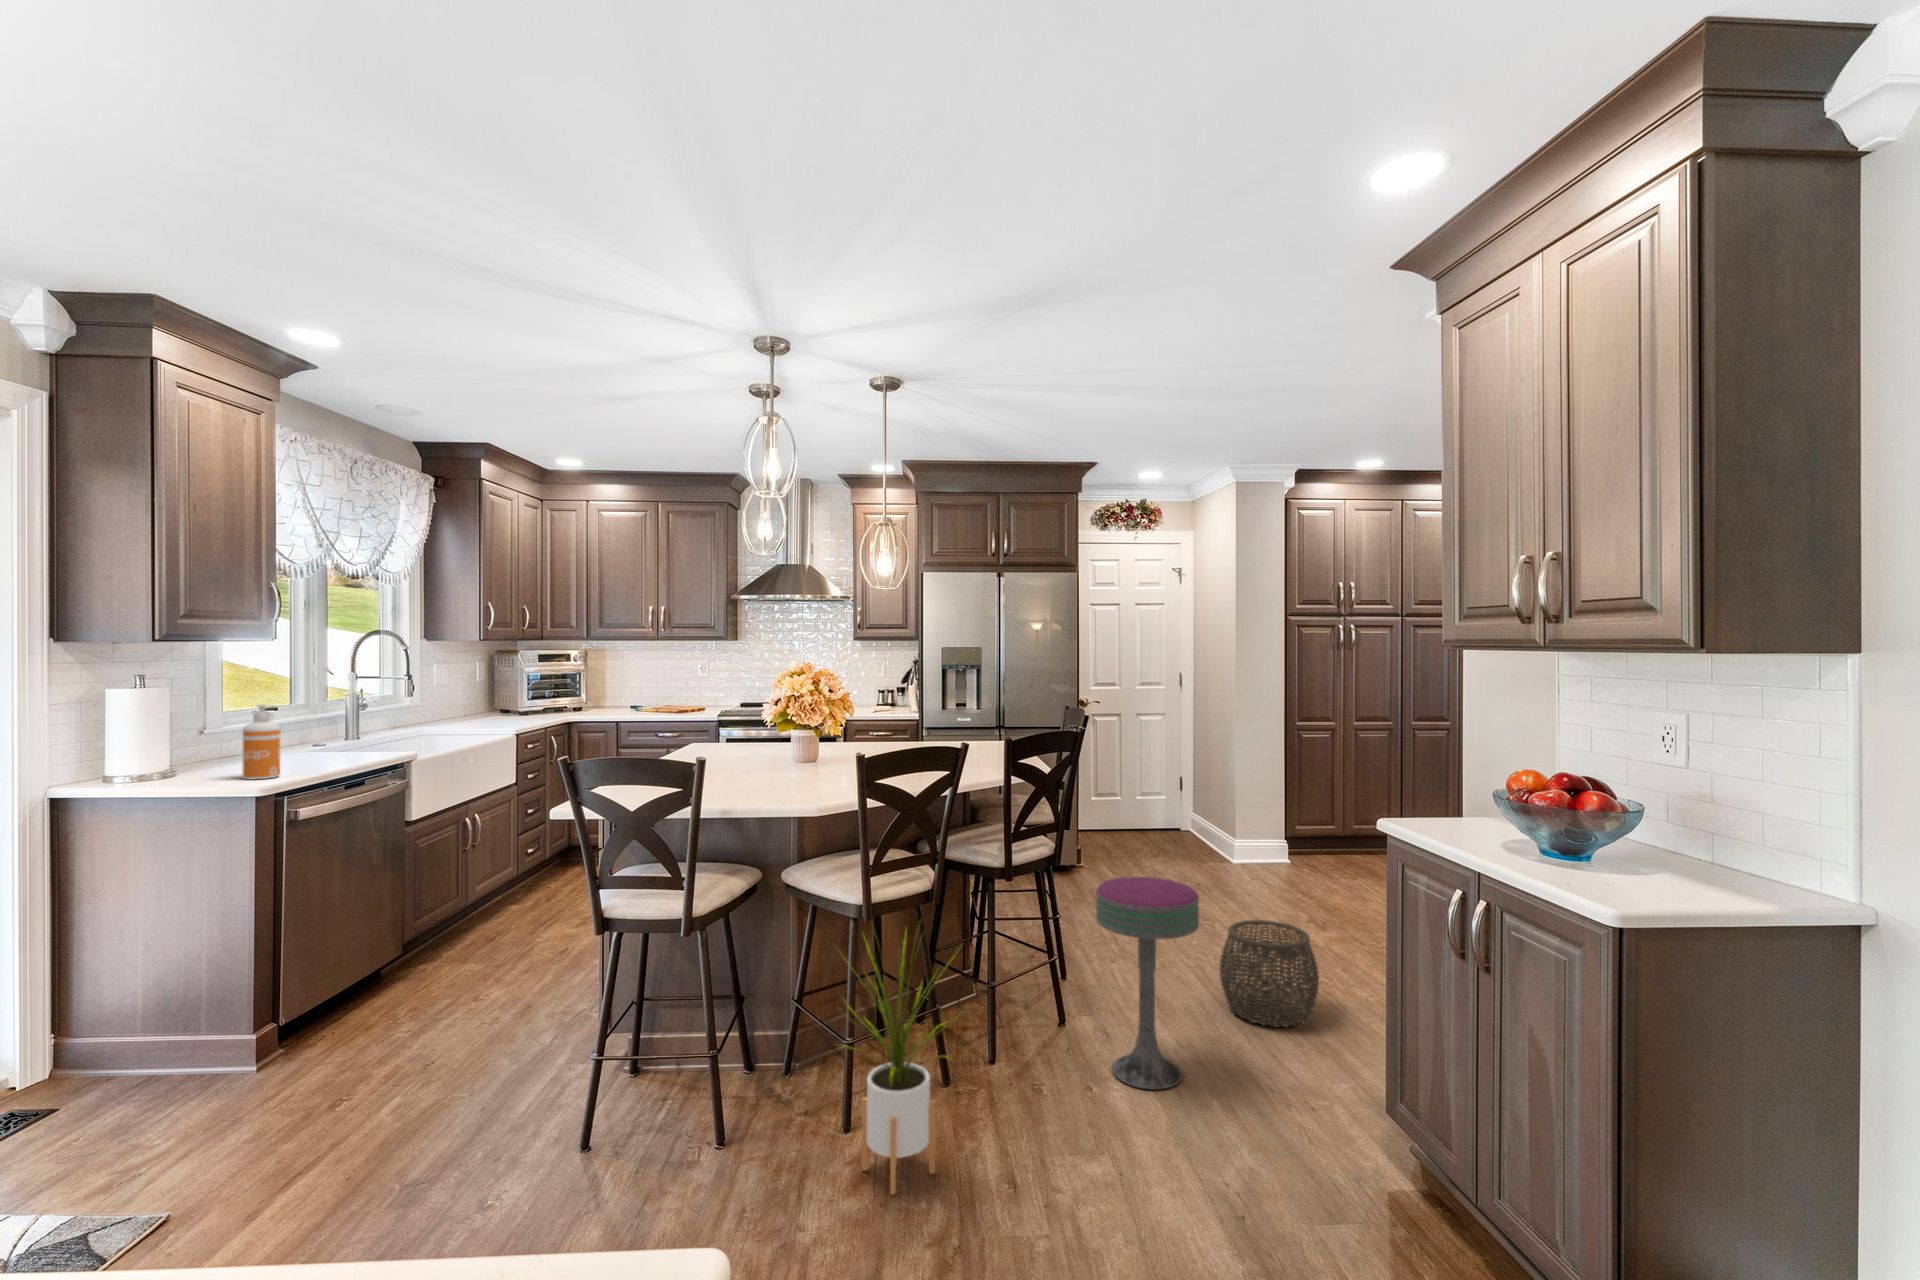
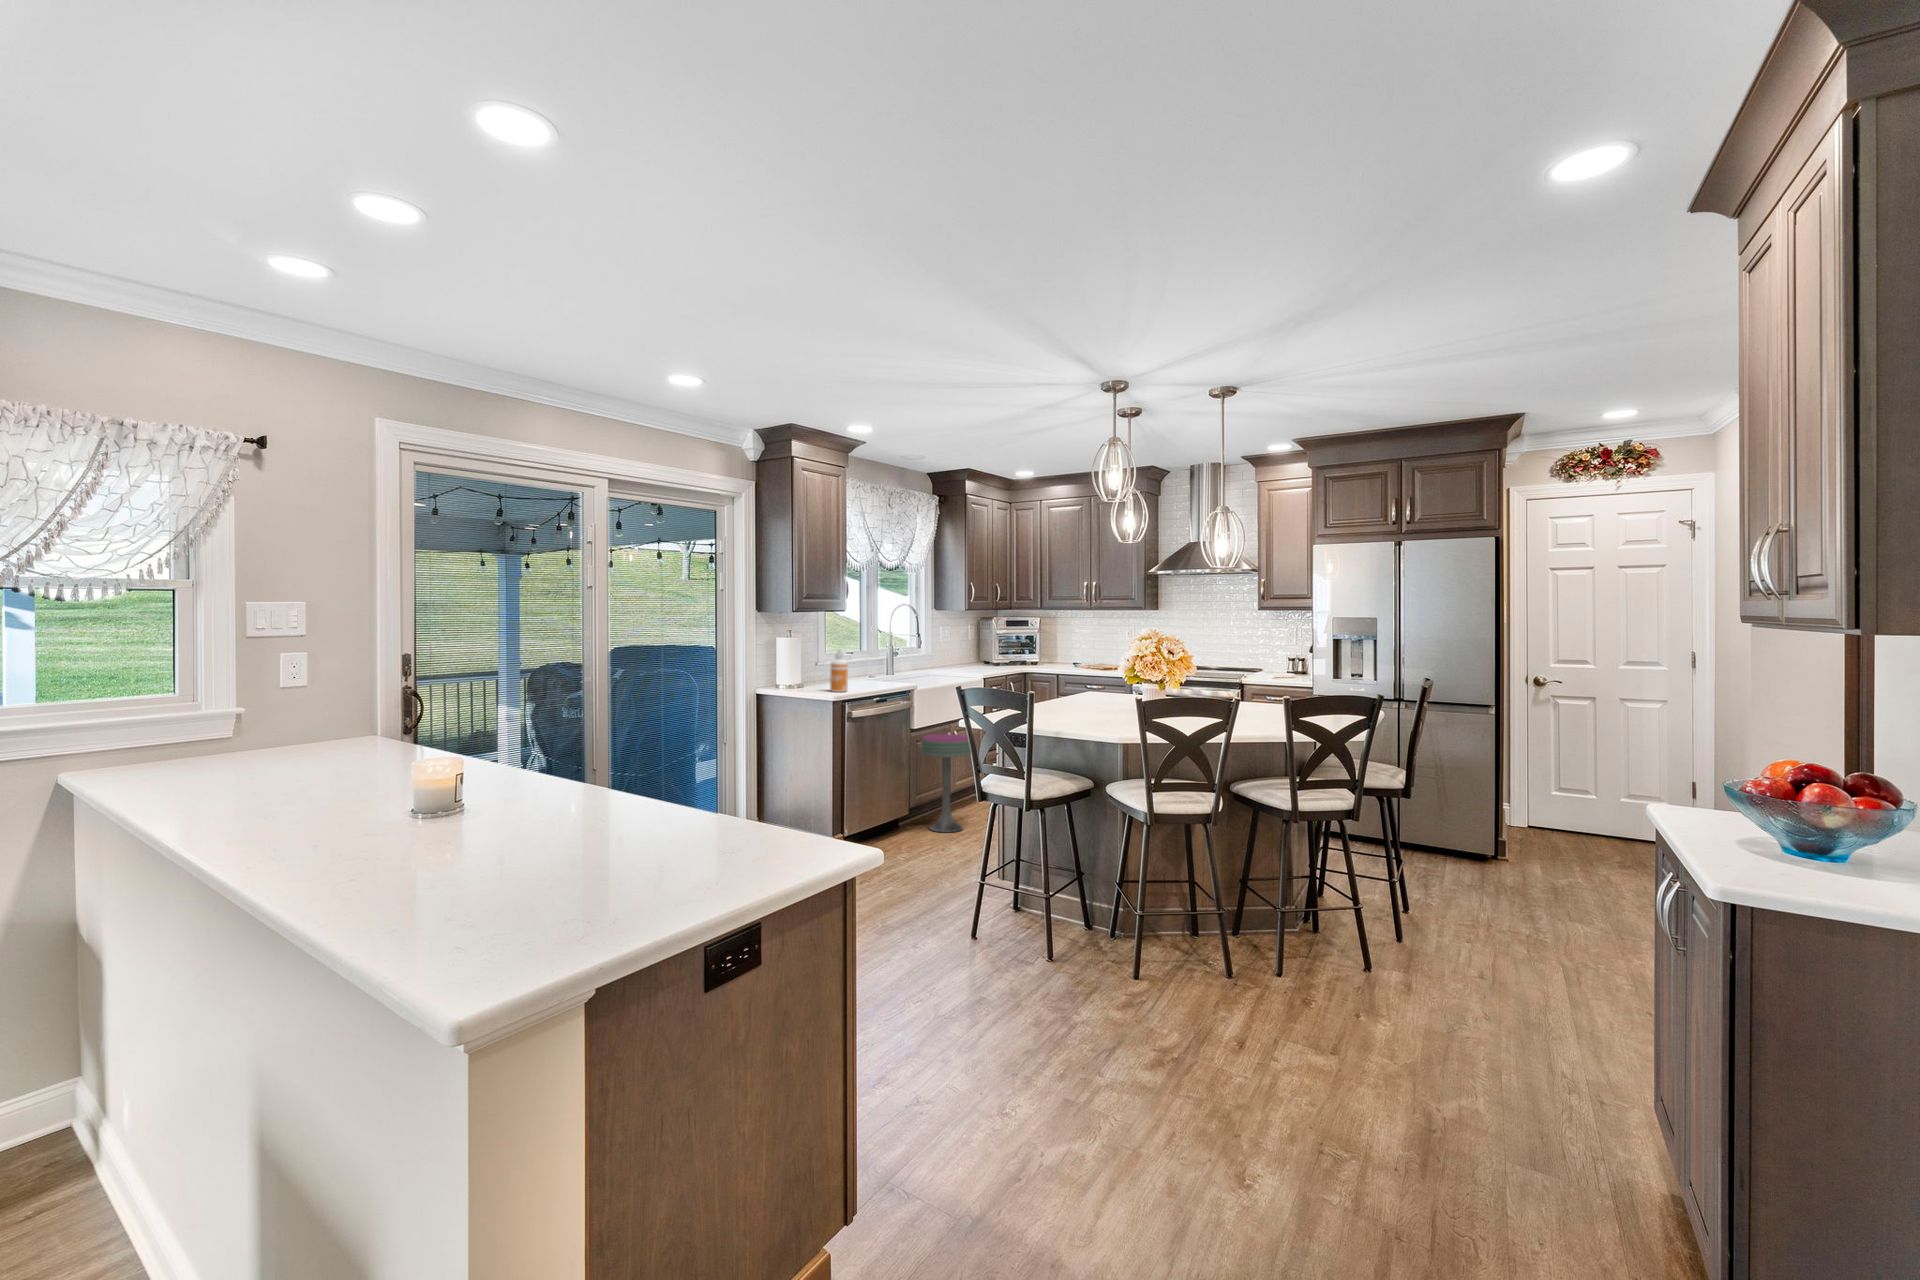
bar stool: present [1096,877,1199,1090] -> present [921,733,971,832]
woven basket: present [1219,920,1319,1027] -> none [1475,865,1571,954]
house plant: present [838,929,956,1195] -> none [1102,793,1190,957]

